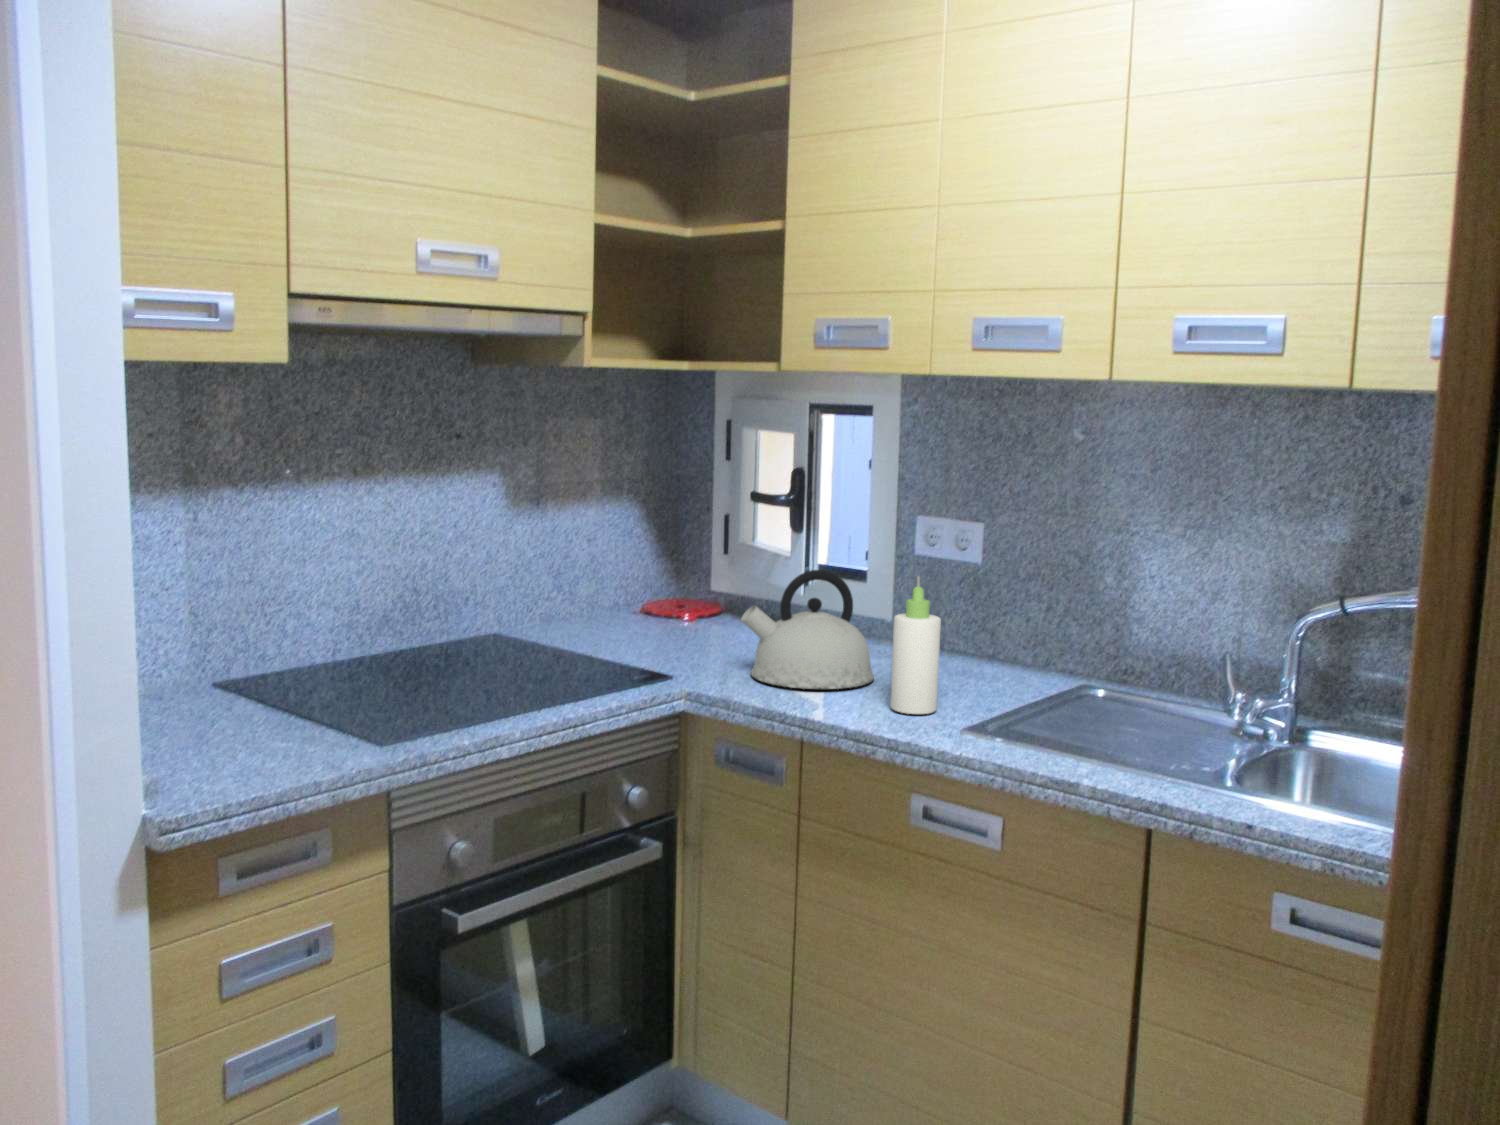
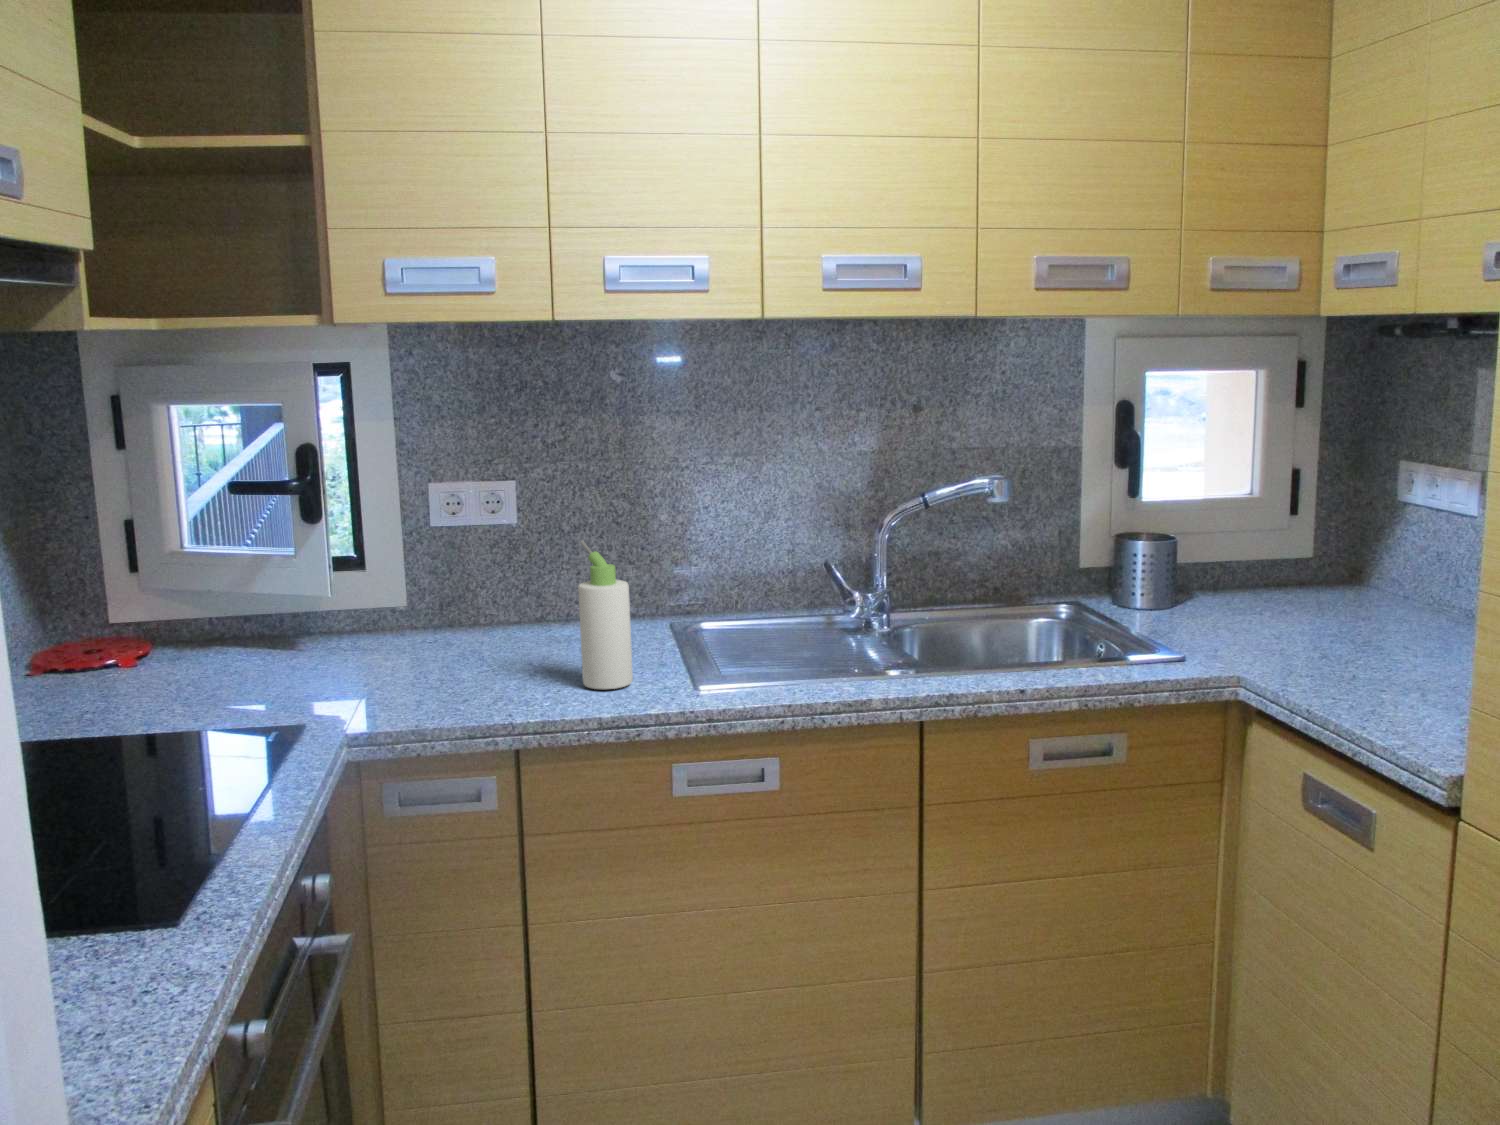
kettle: present [741,570,874,689] -> none [360,556,510,702]

